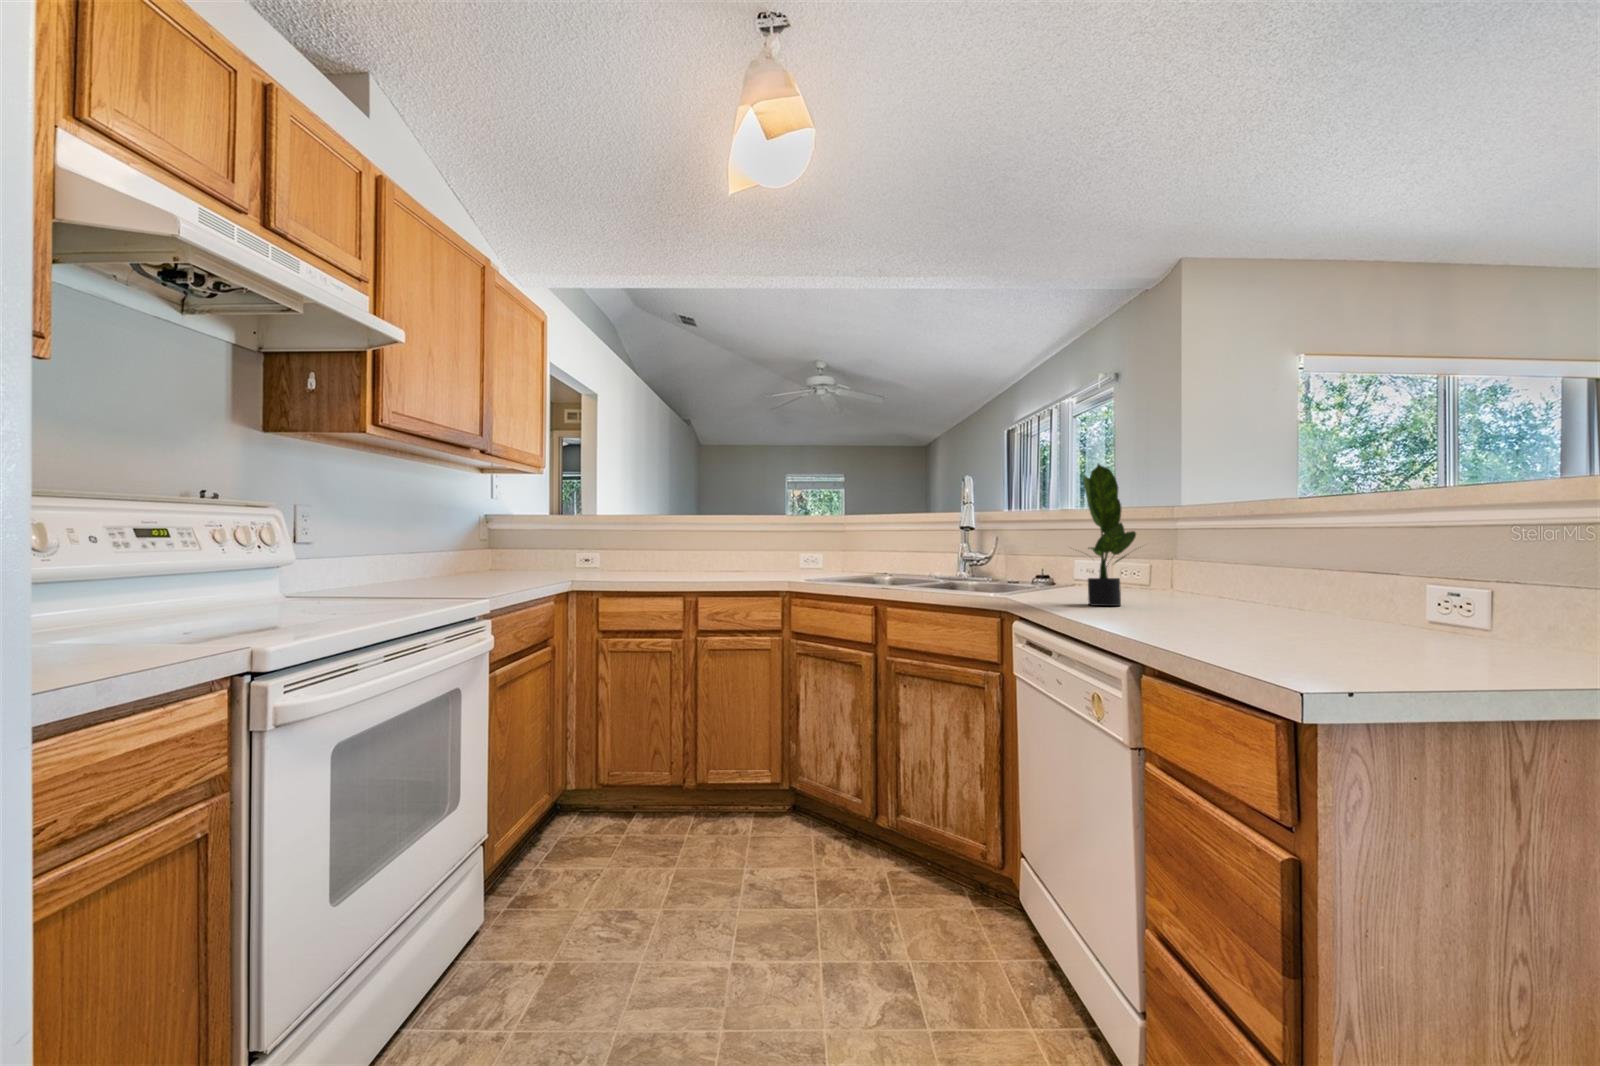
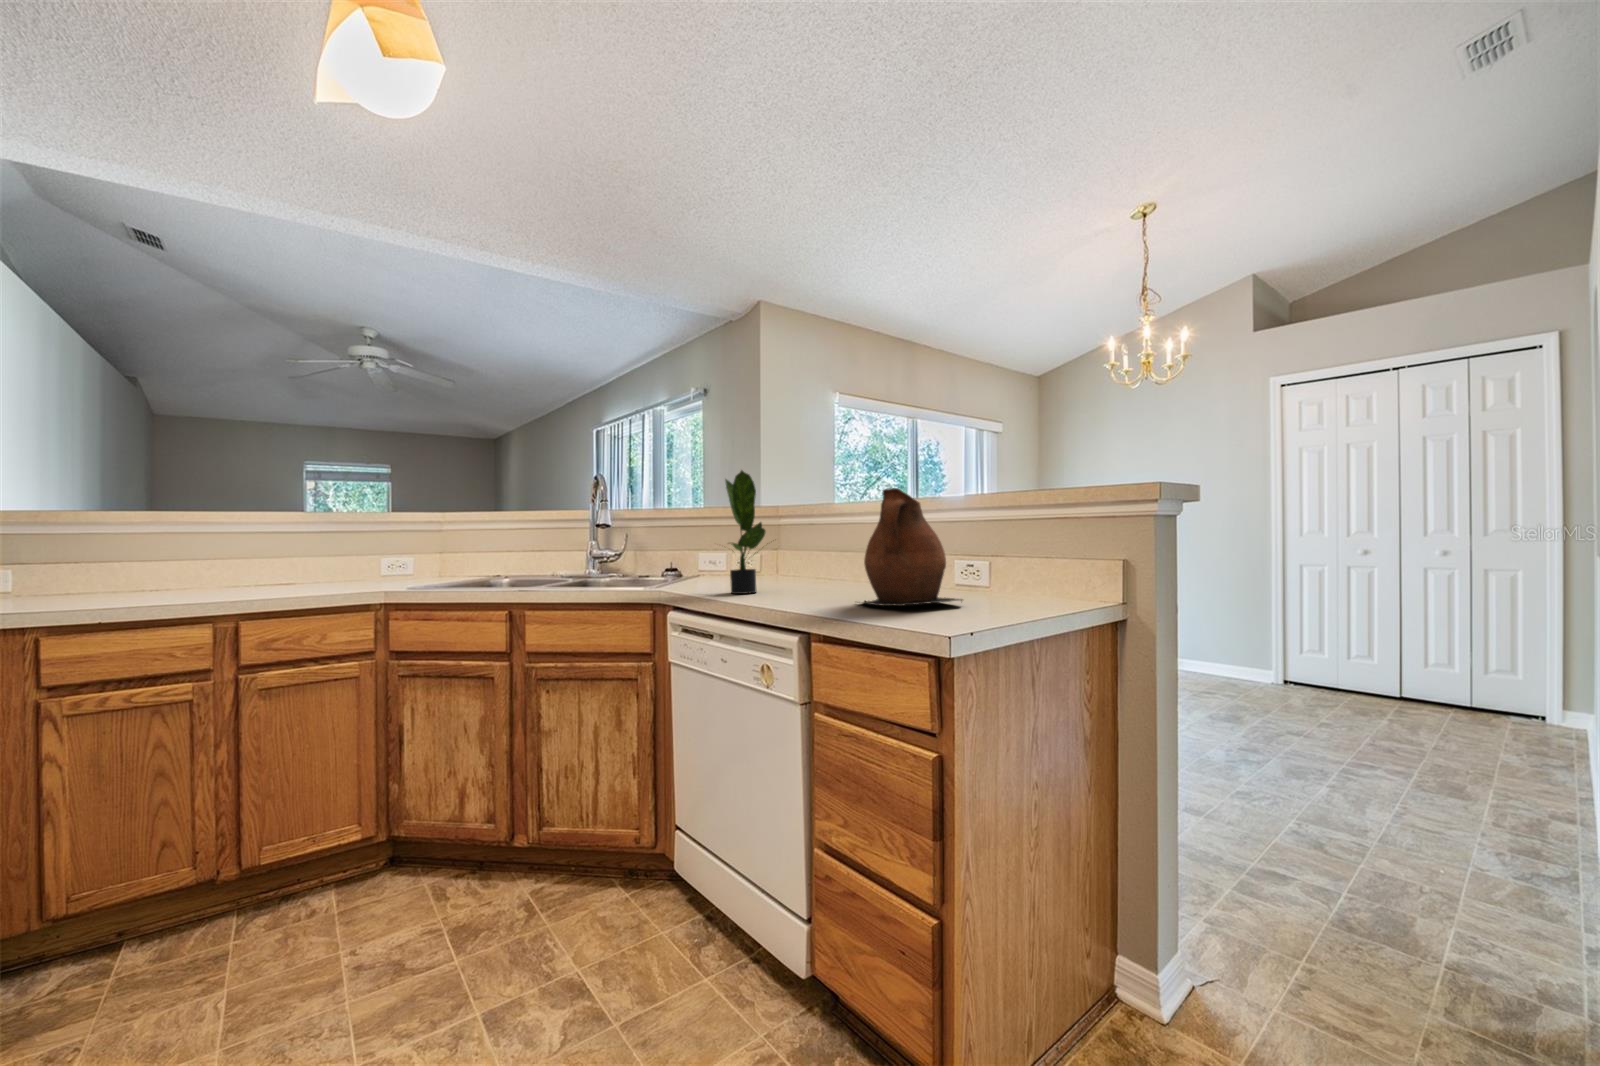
ceramic pitcher: none [1244,471,1450,641] -> present [862,488,963,606]

